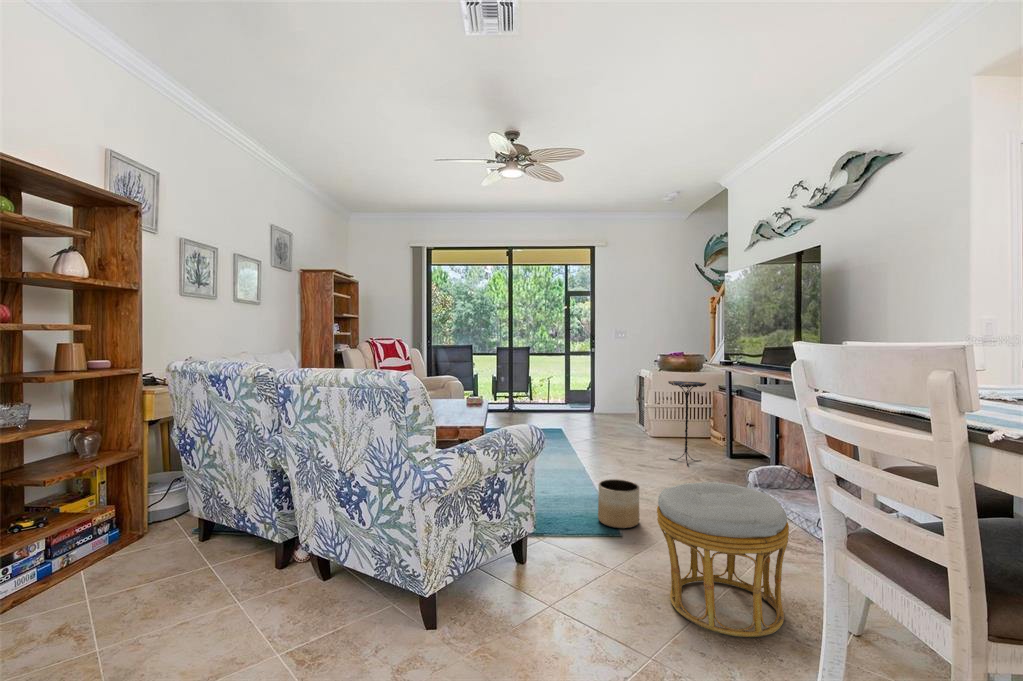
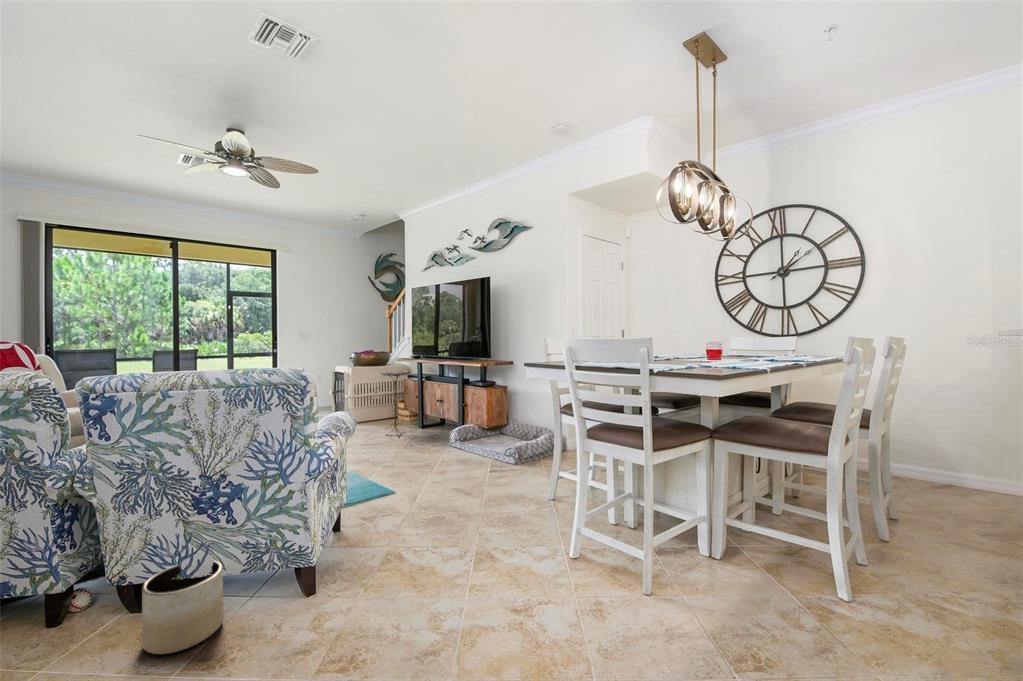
planter: present [598,479,639,529] -> present [142,561,224,654]
ottoman: present [657,482,789,637] -> none [445,430,522,518]

